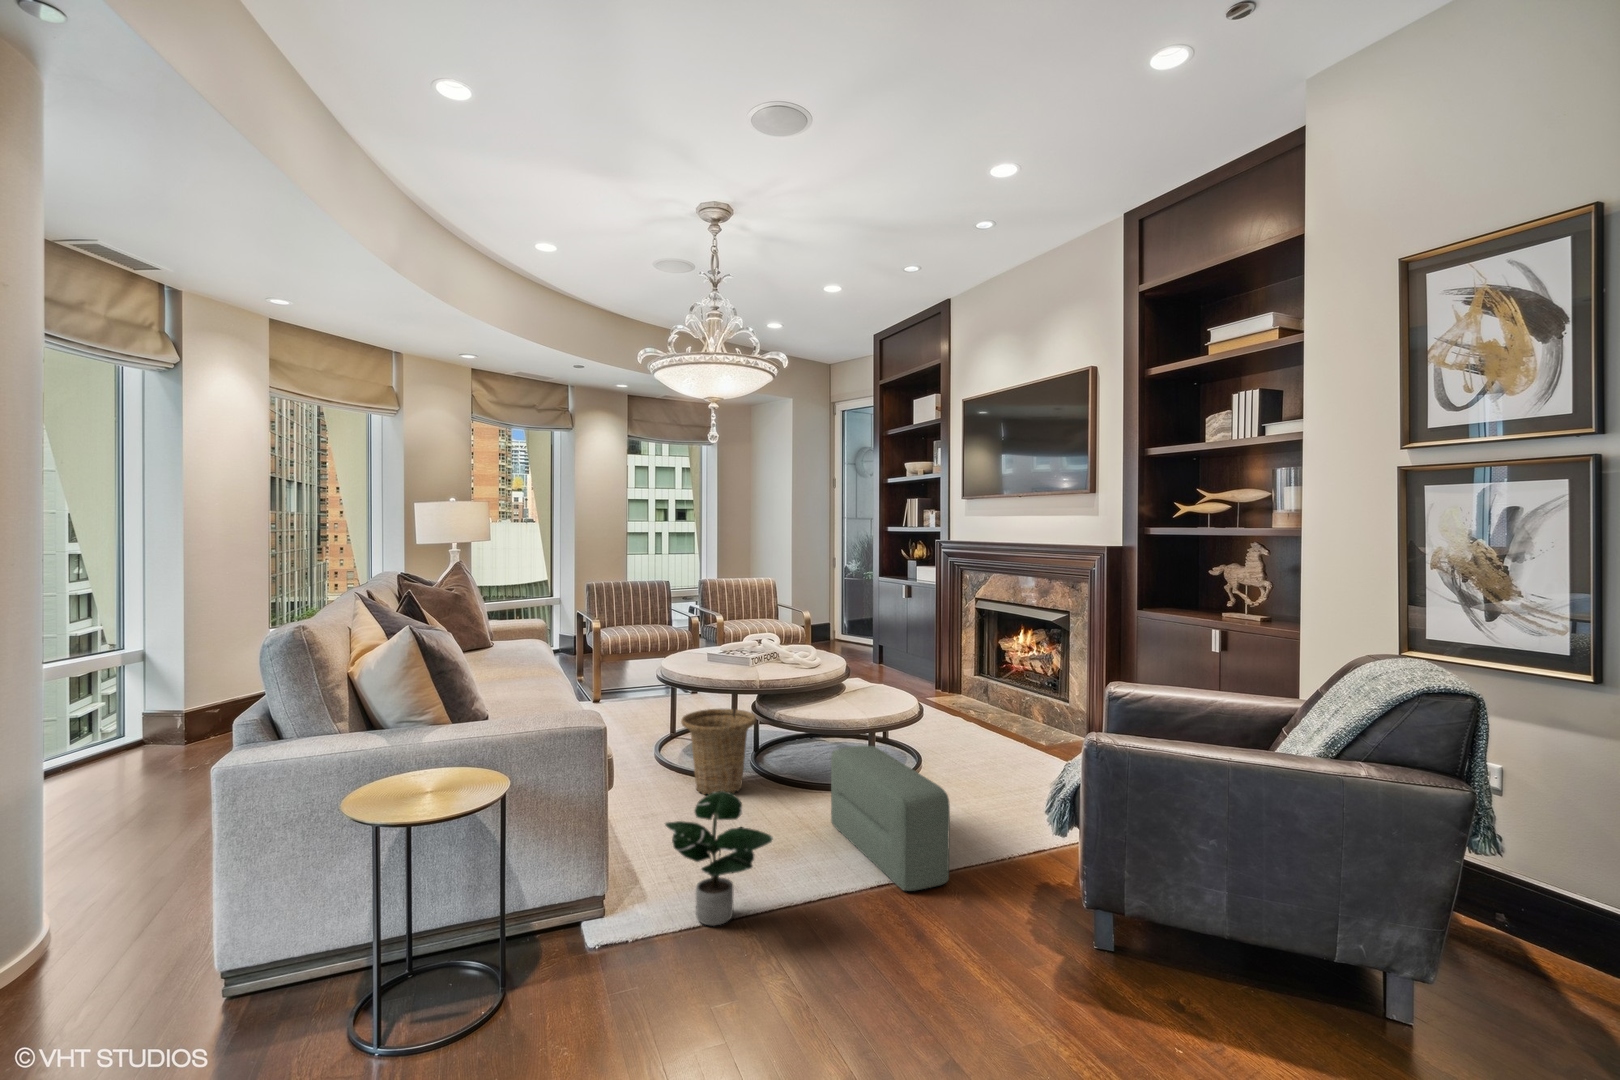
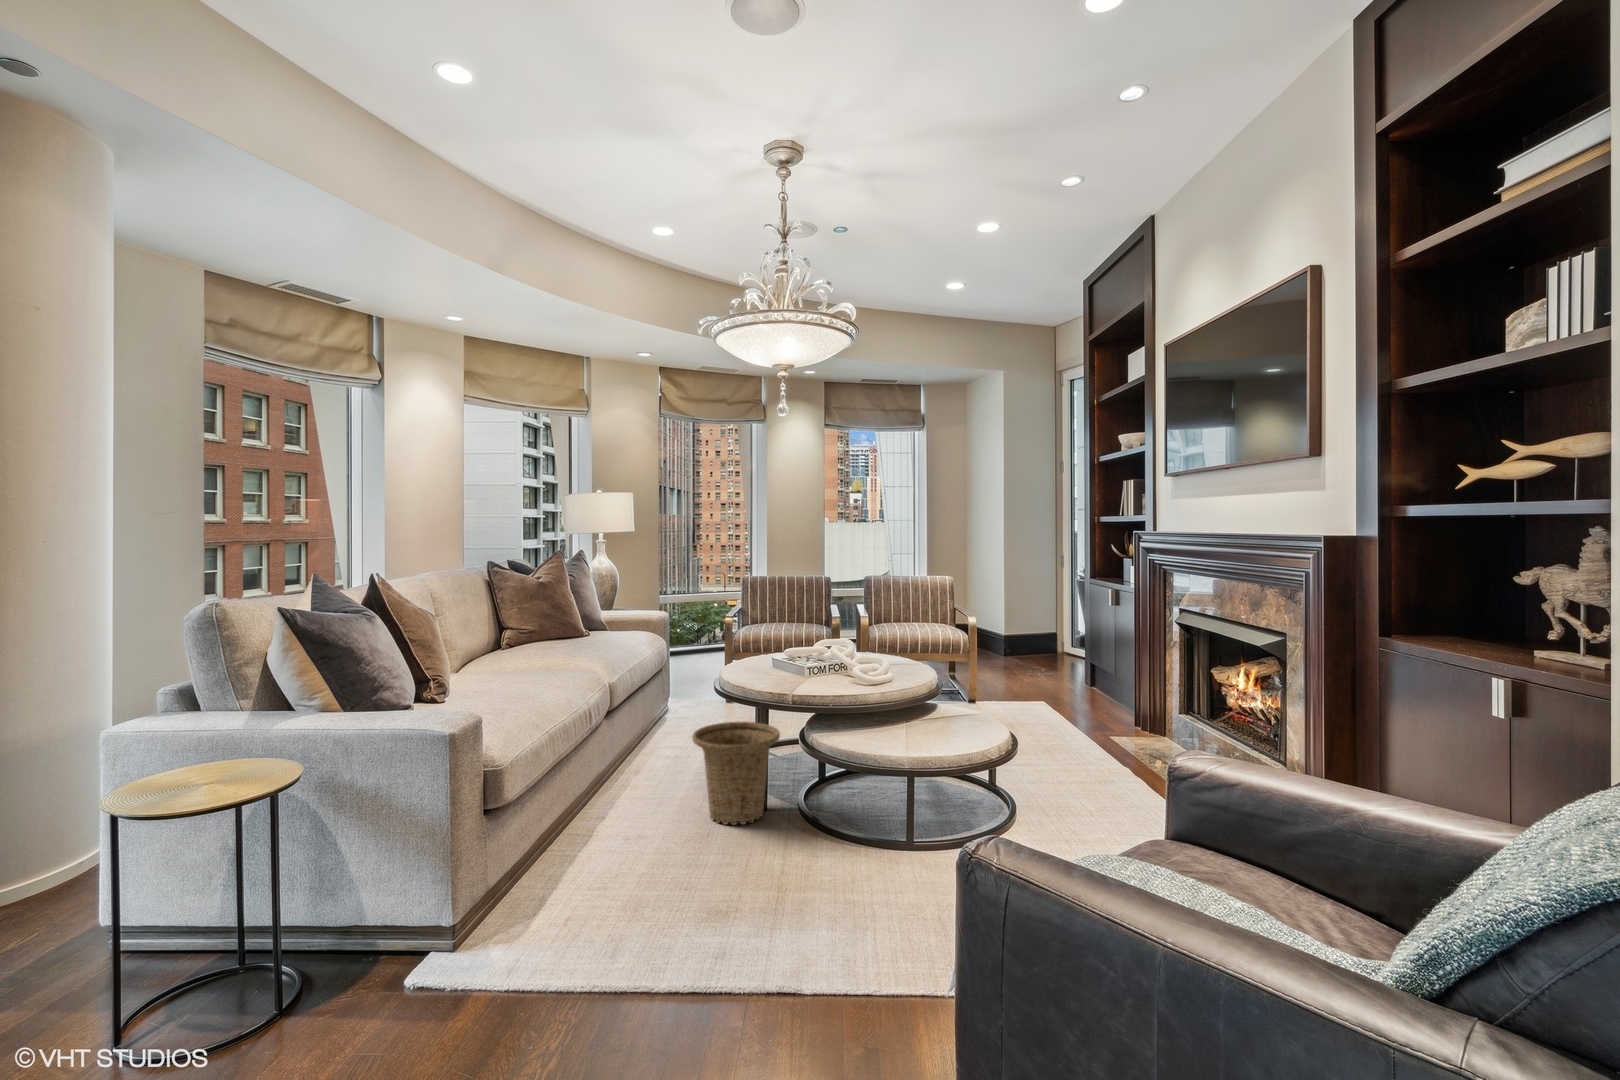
pouf: present [831,746,950,891] -> none [786,792,866,1015]
potted plant: present [665,791,773,926] -> none [476,826,601,995]

